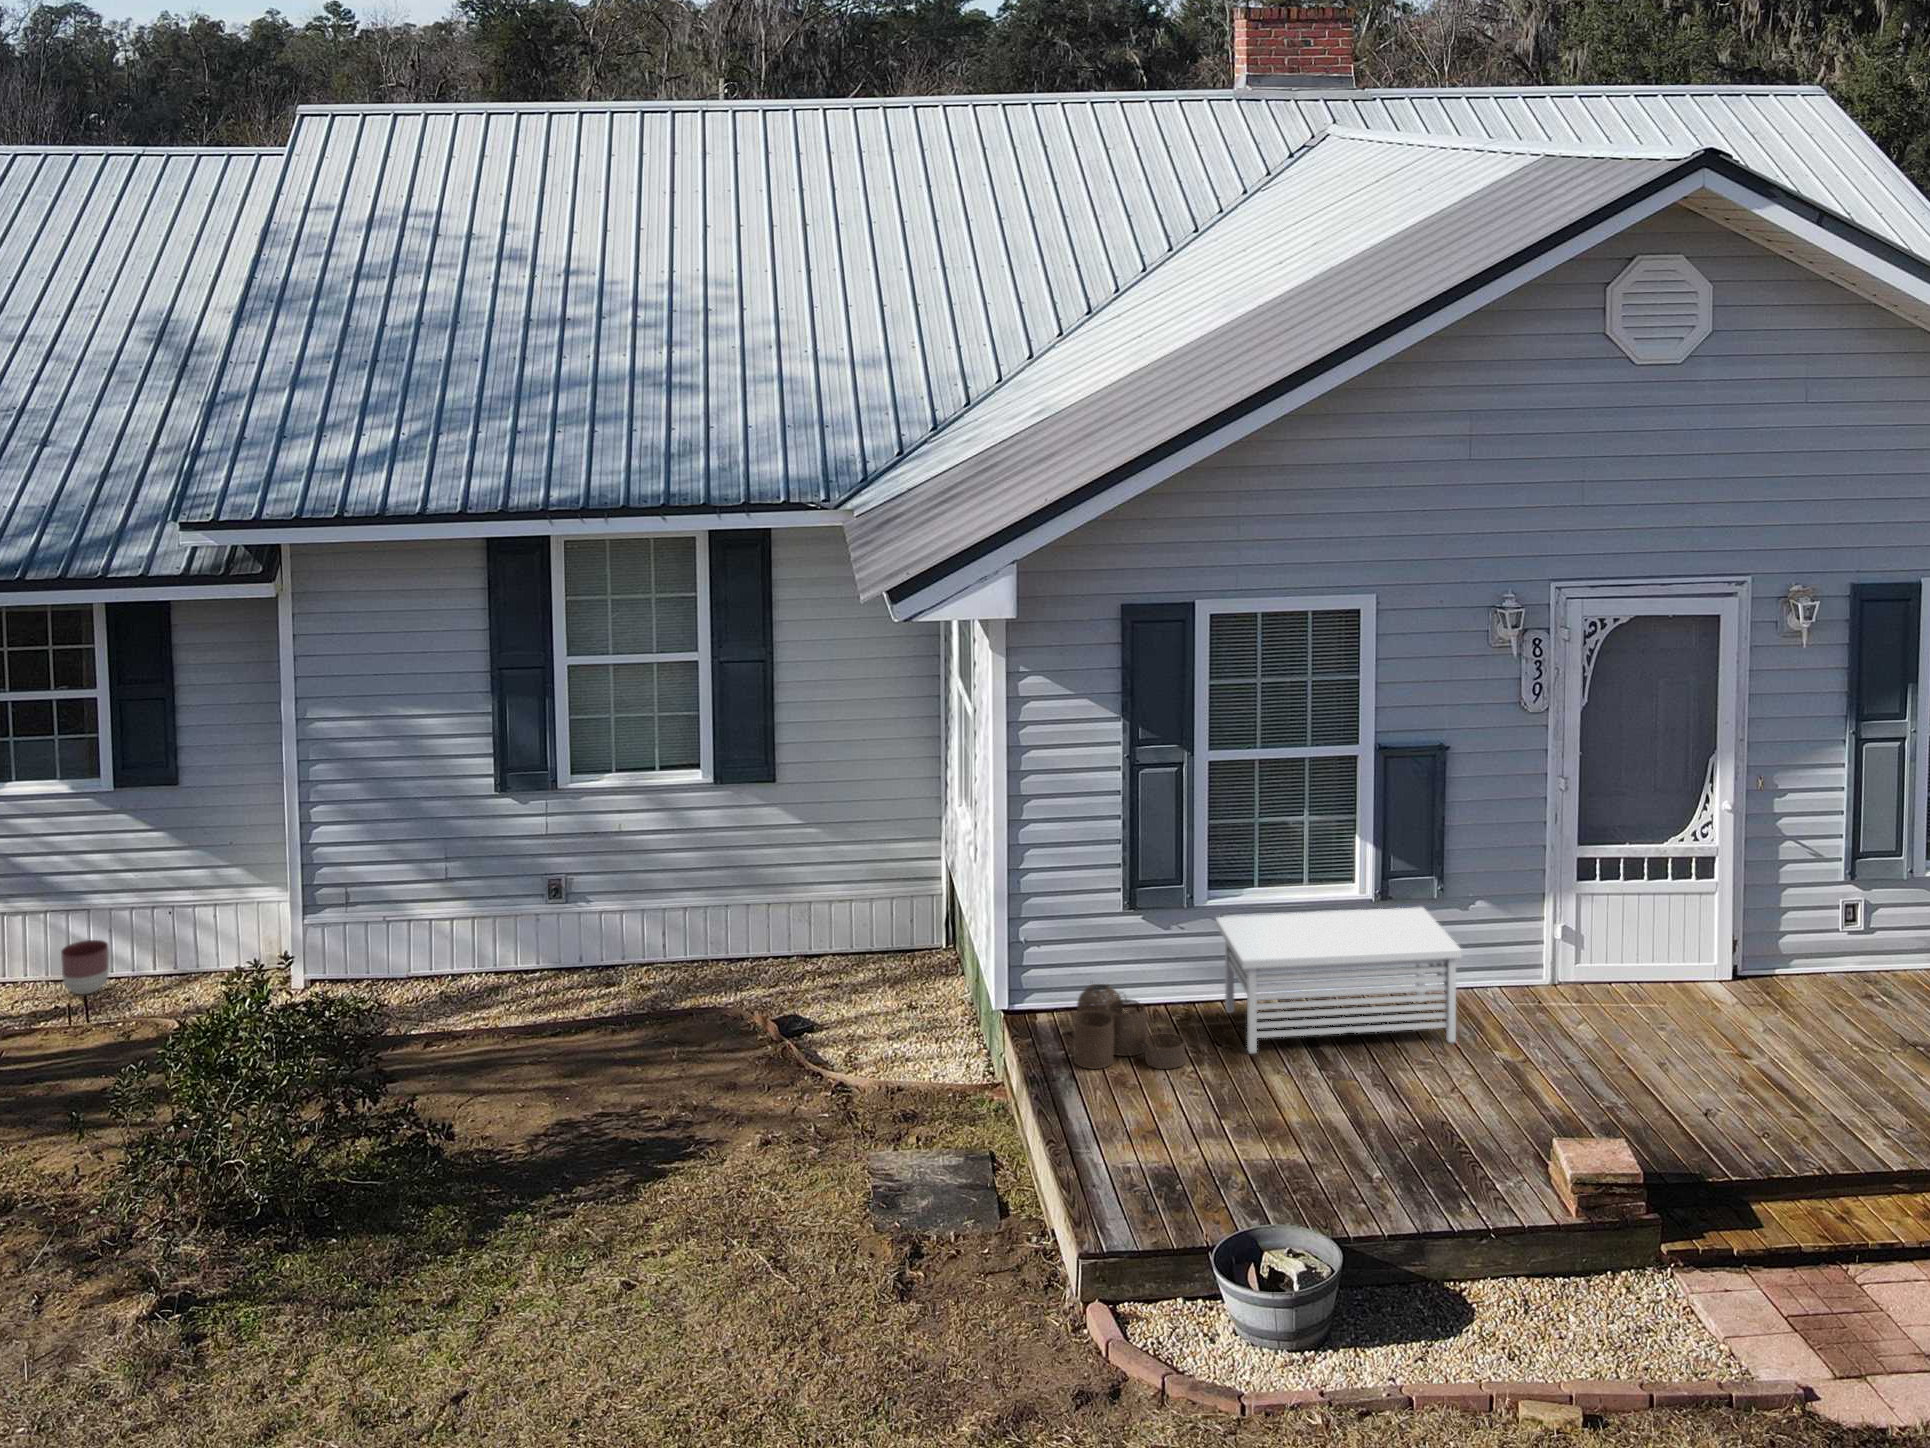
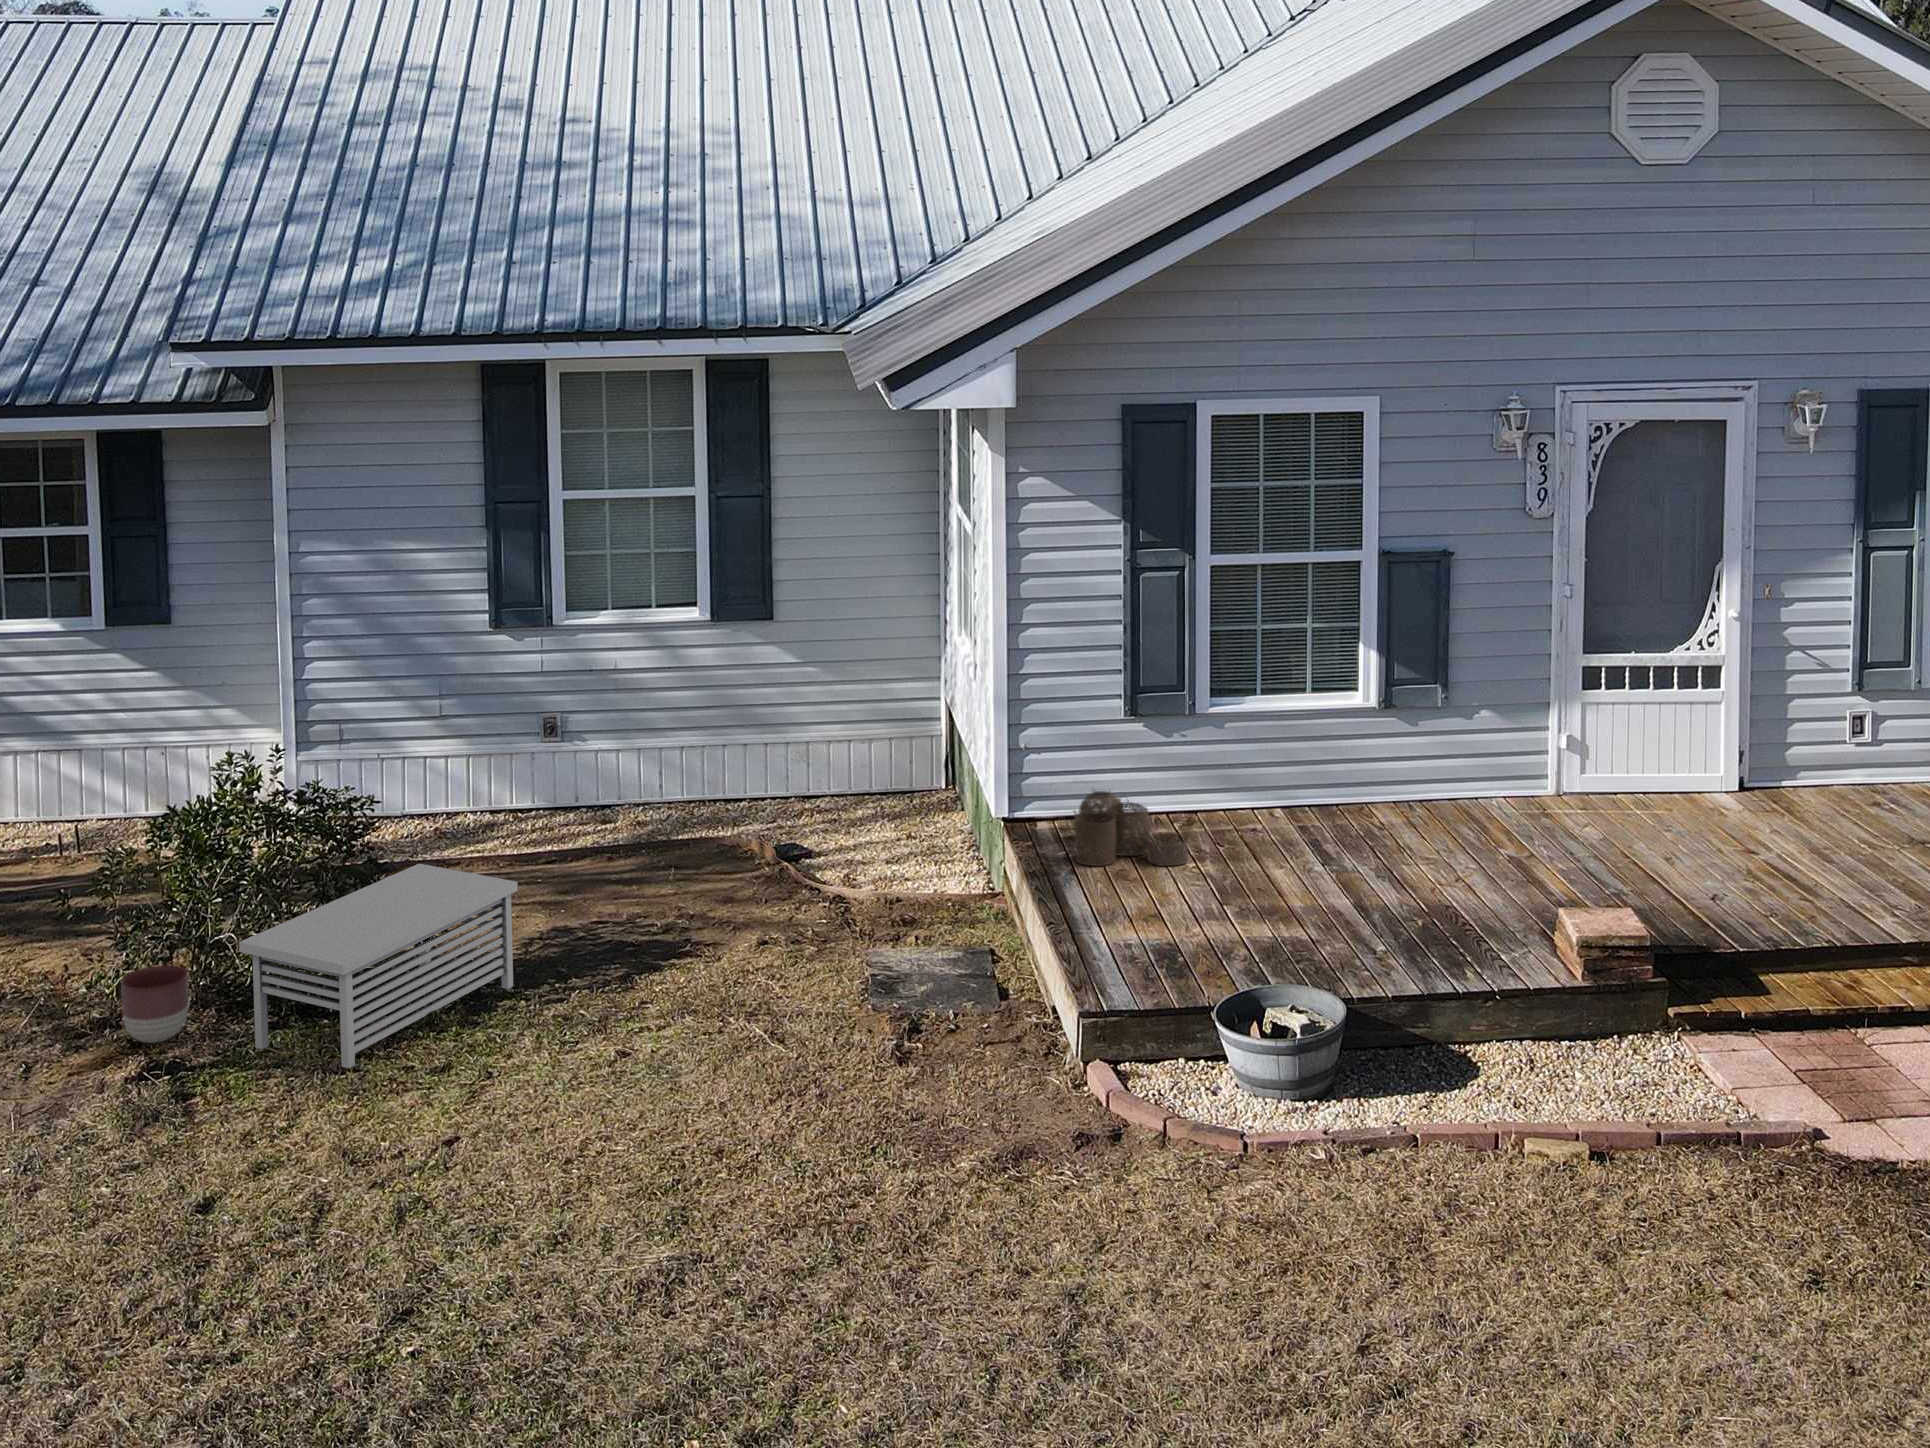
storage bench: present [1216,907,1462,1053] -> present [239,864,518,1068]
planter: present [61,940,109,994] -> present [121,965,188,1043]

